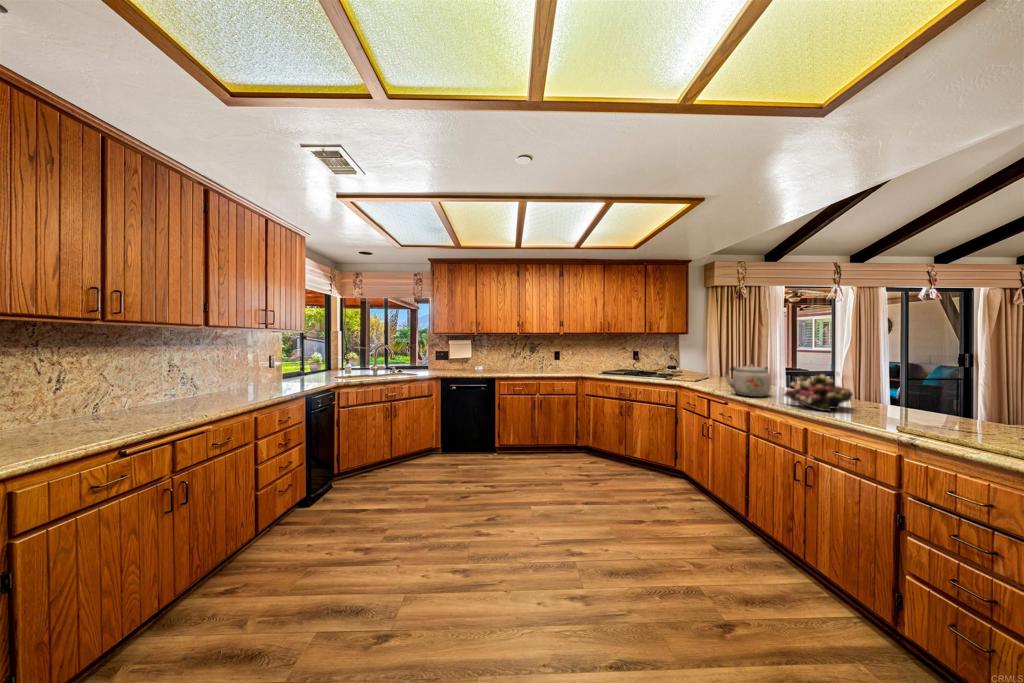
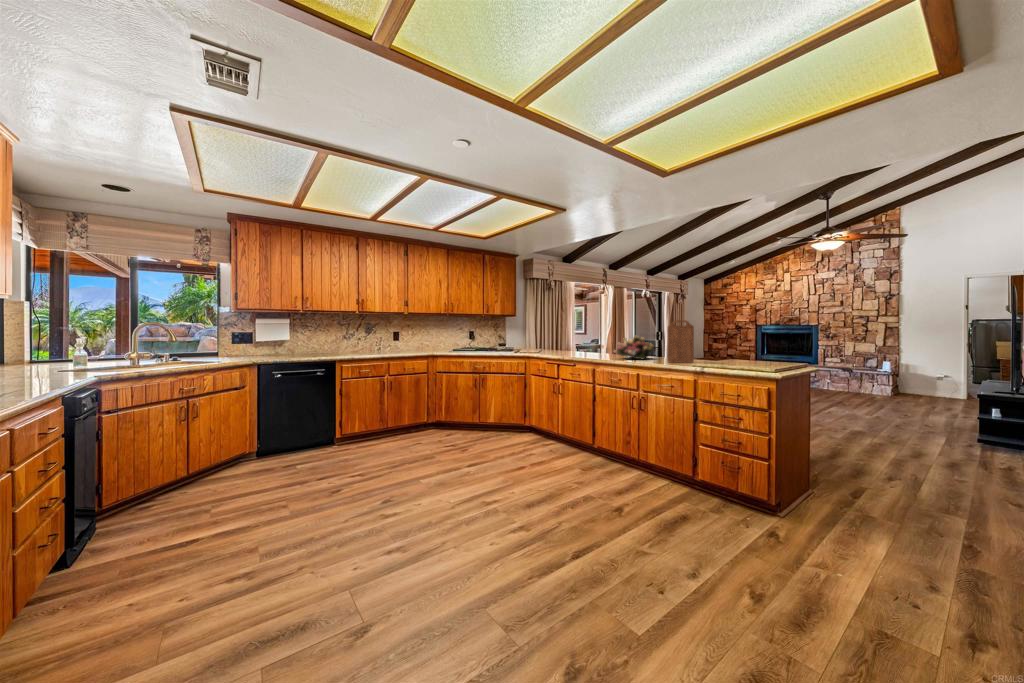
cutting board: none [860,361,916,430] -> present [667,320,694,363]
kettle: present [726,364,771,397] -> none [572,332,601,357]

